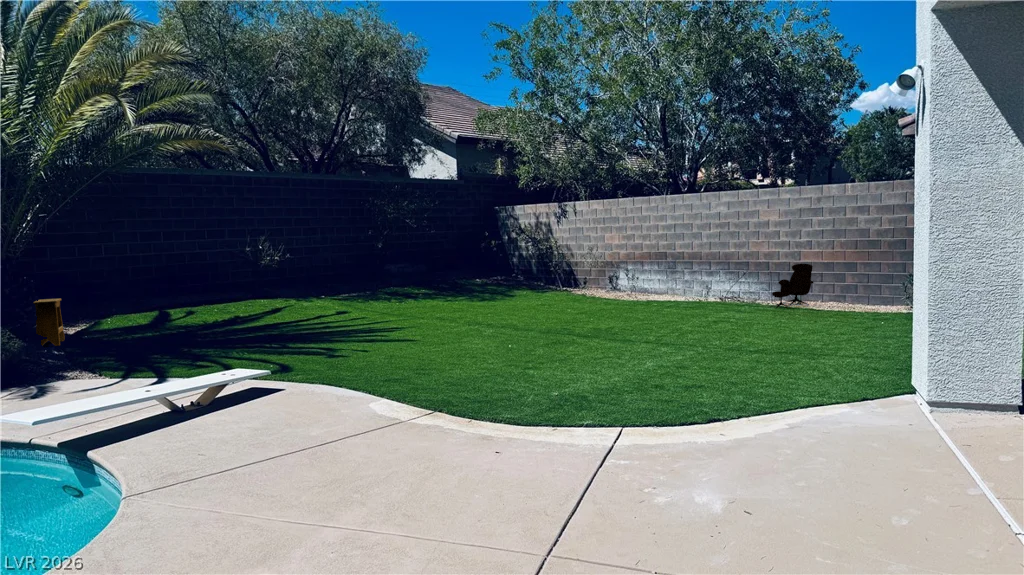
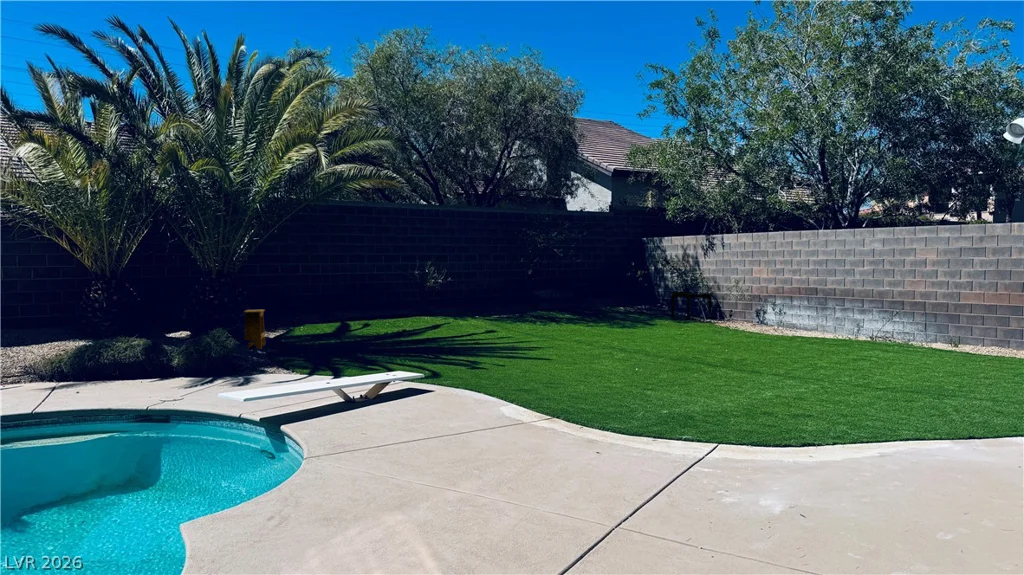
round table: none [522,259,567,288] -> present [670,291,713,320]
lounge chair: present [772,264,814,308] -> none [923,304,972,349]

